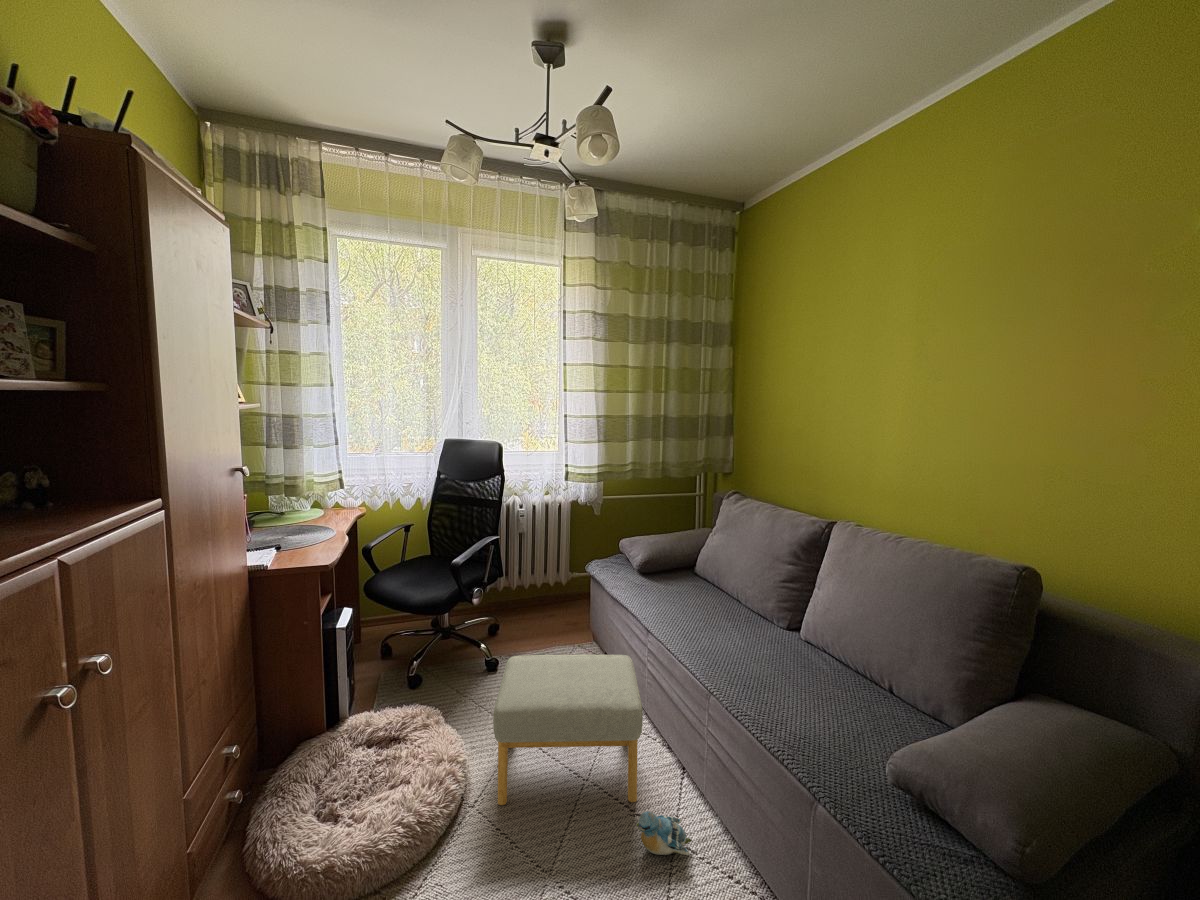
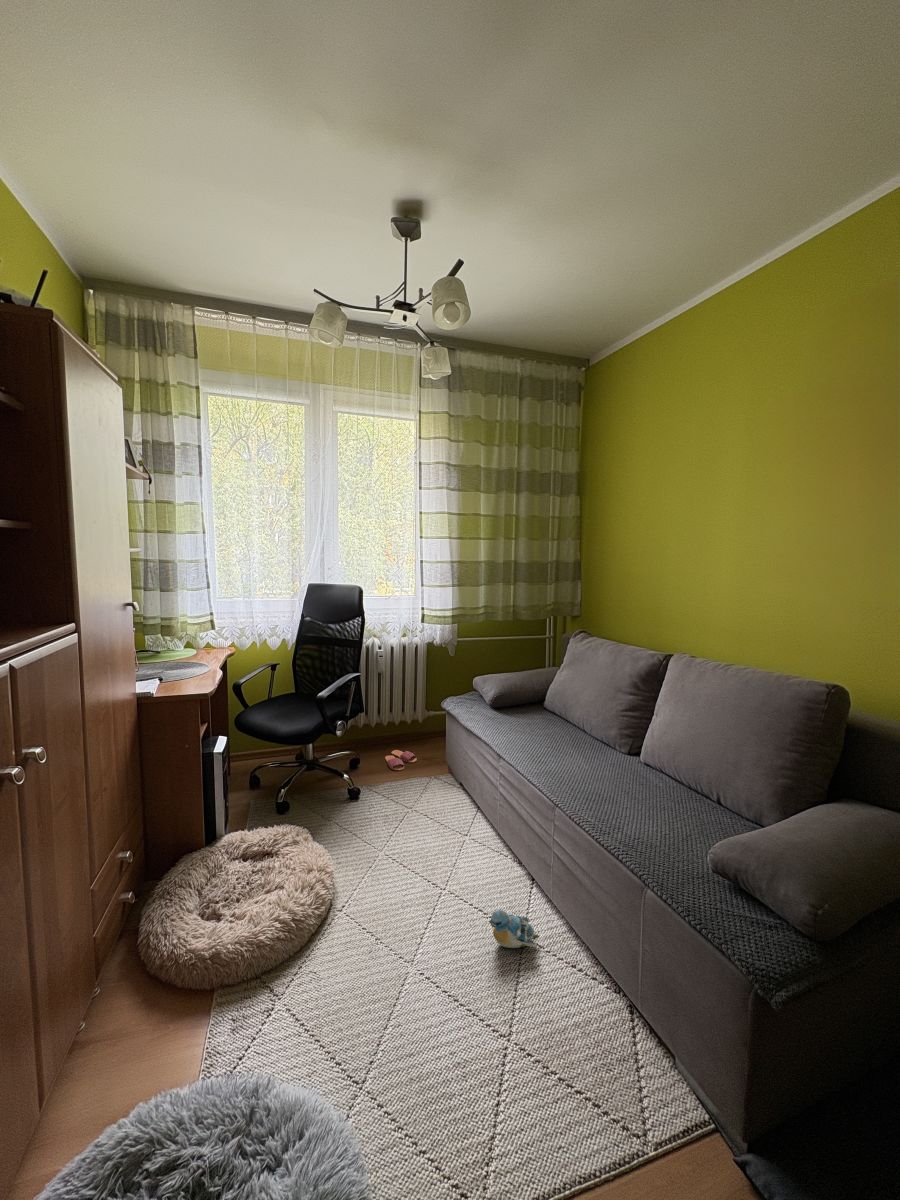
slippers: none [527,612,560,636] -> present [385,750,417,770]
footstool: present [493,655,643,805] -> none [359,779,494,909]

